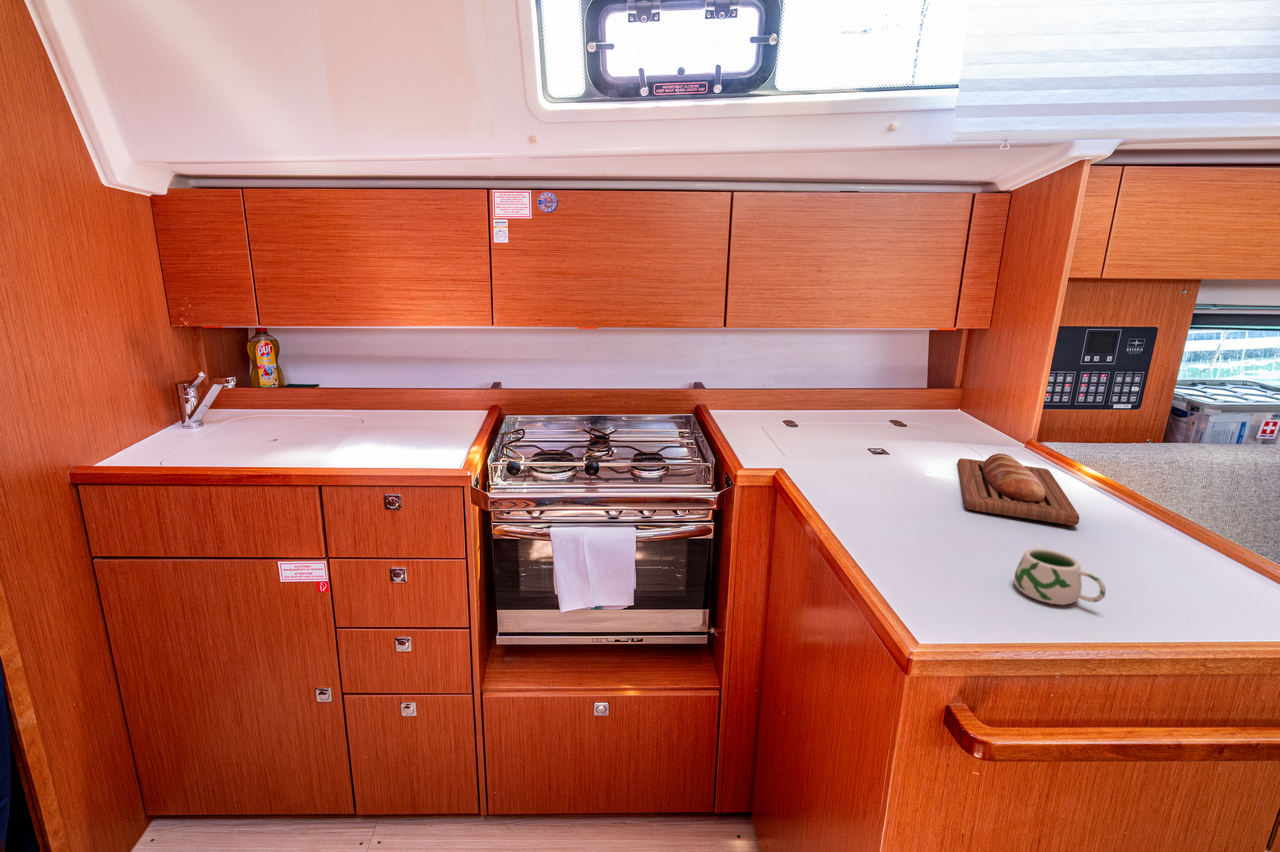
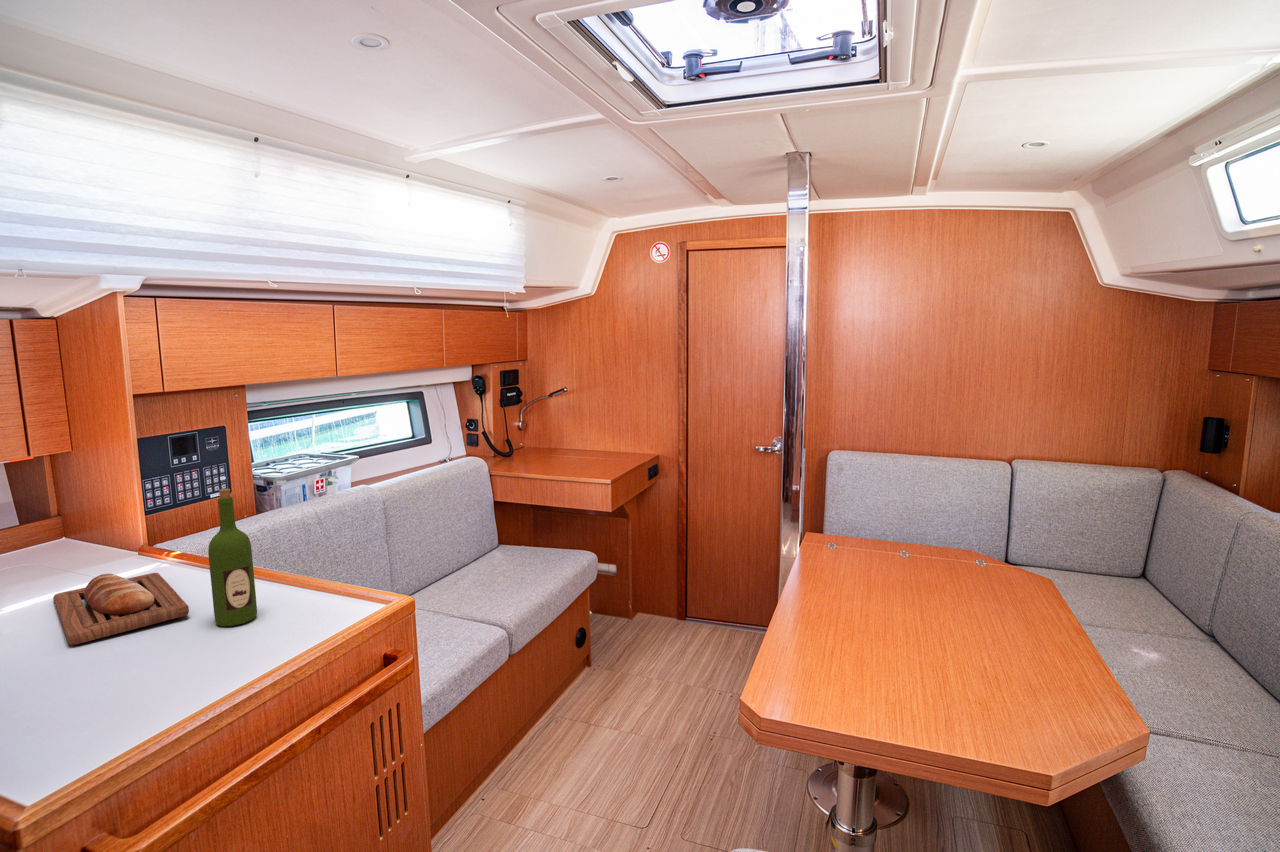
wine bottle: none [1107,393,1183,564] -> present [208,489,257,626]
mug: present [1014,548,1105,605] -> none [130,646,211,698]

